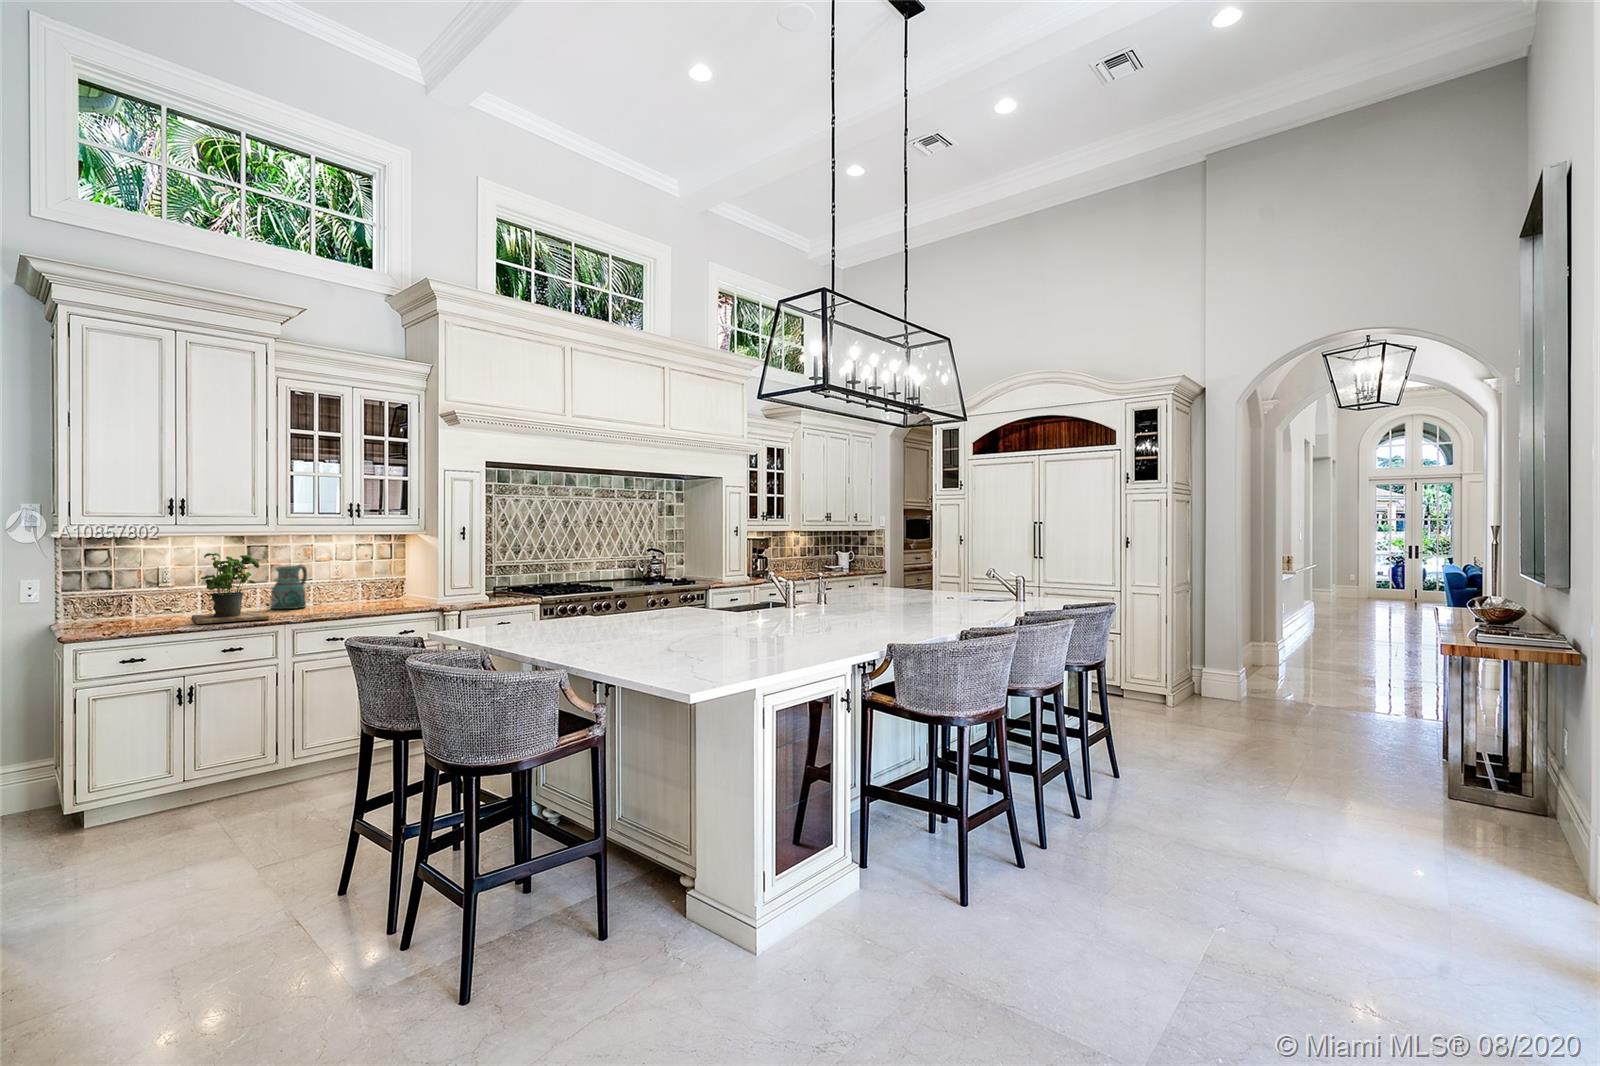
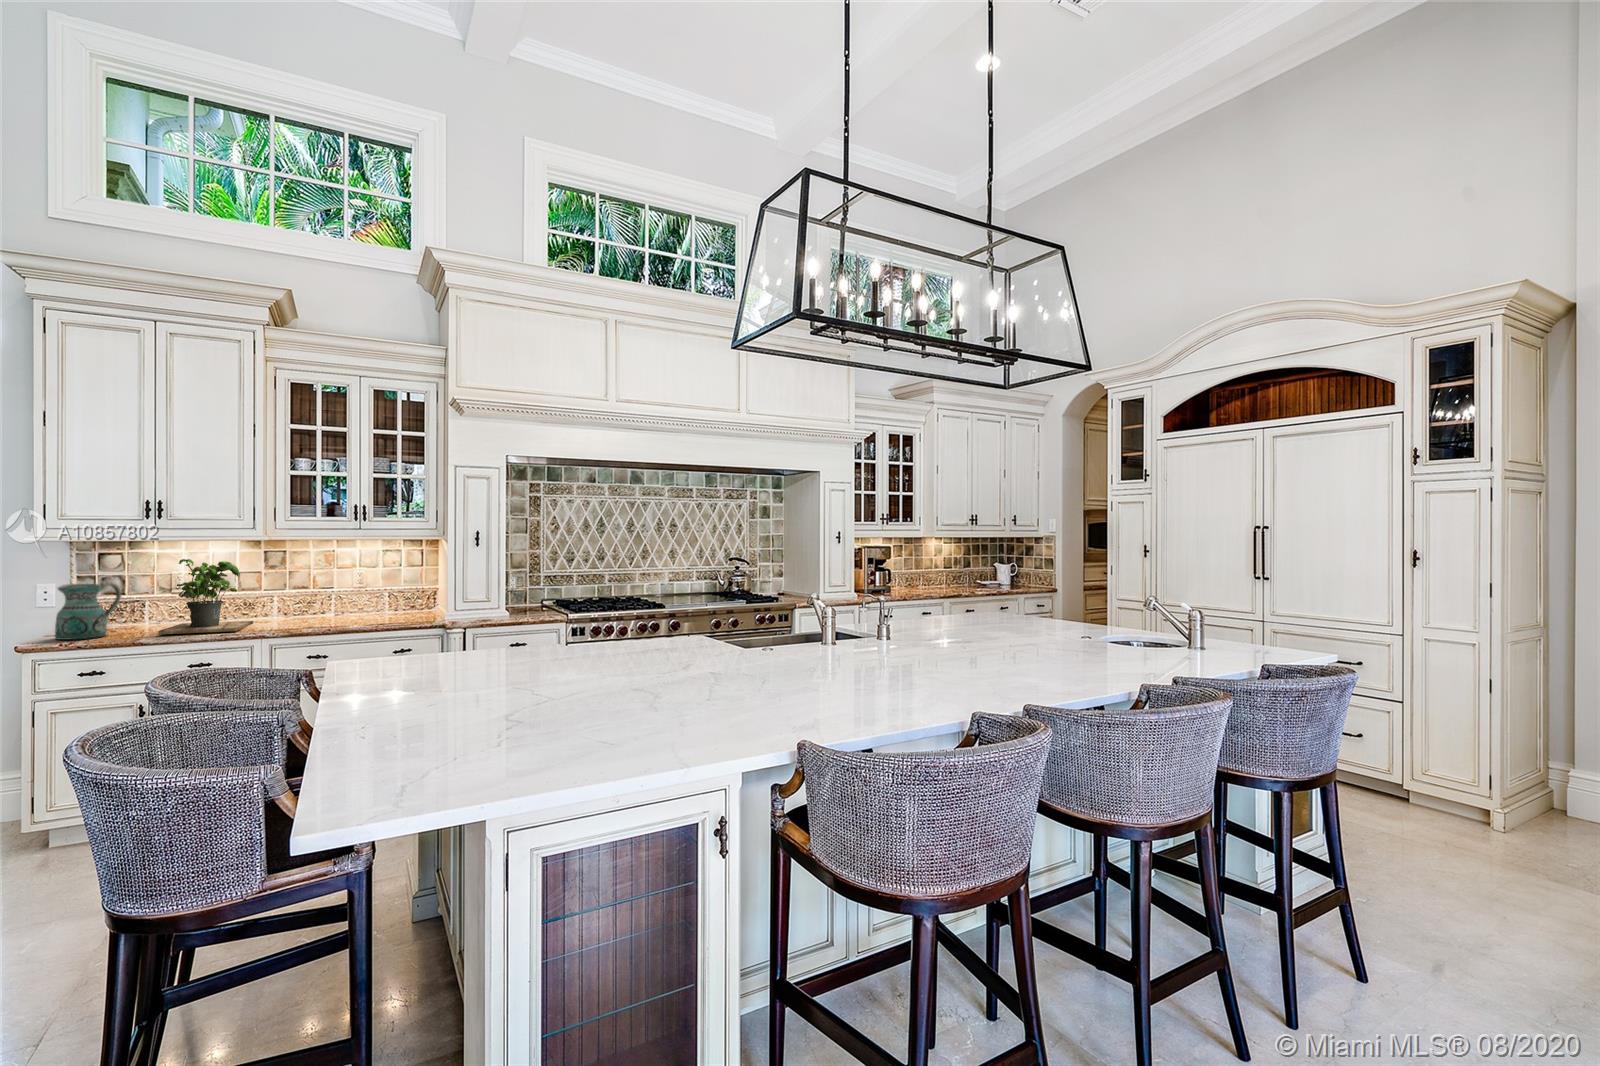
ceramic pitcher: present [270,564,307,609] -> present [55,582,121,640]

